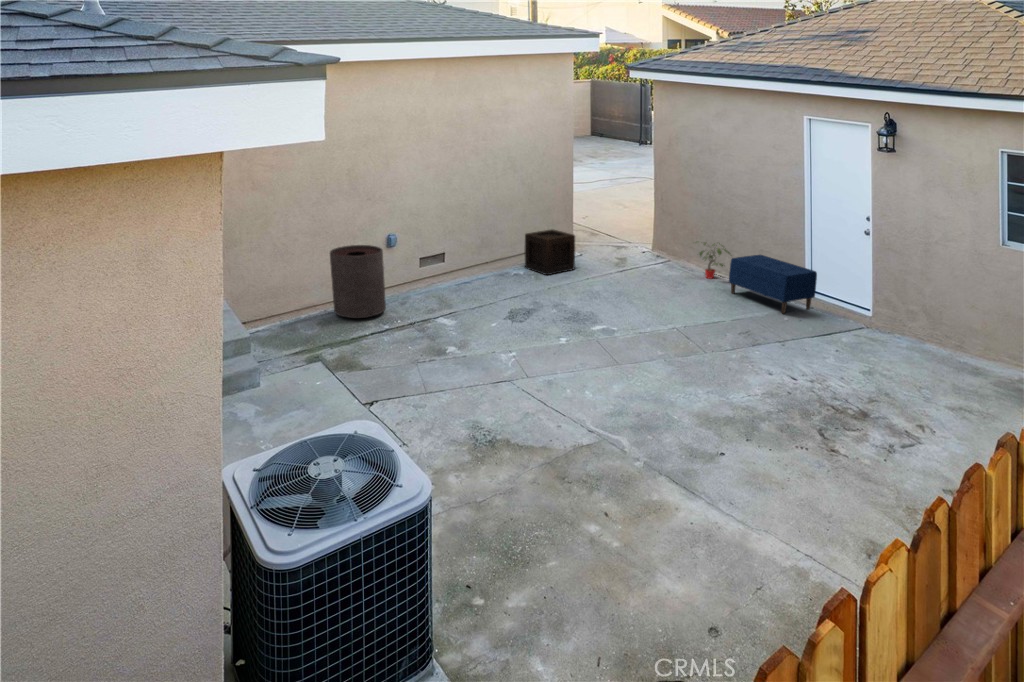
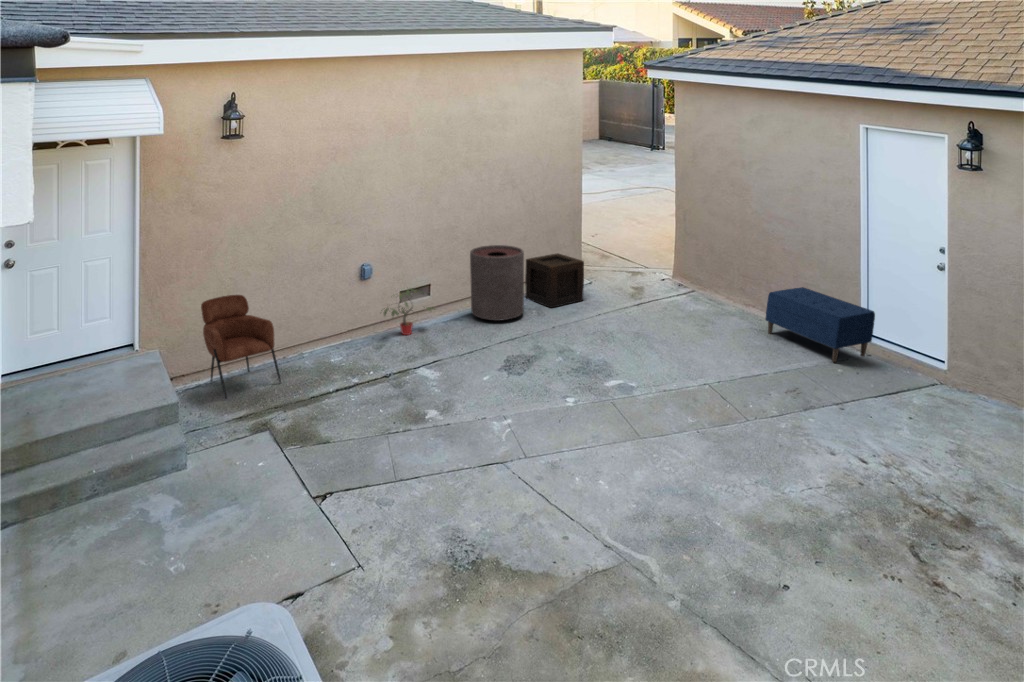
potted plant: present [699,242,730,279] -> present [384,289,432,335]
trash can: present [330,245,386,318] -> present [470,245,524,321]
chair: none [260,256,325,340] -> present [201,295,281,399]

